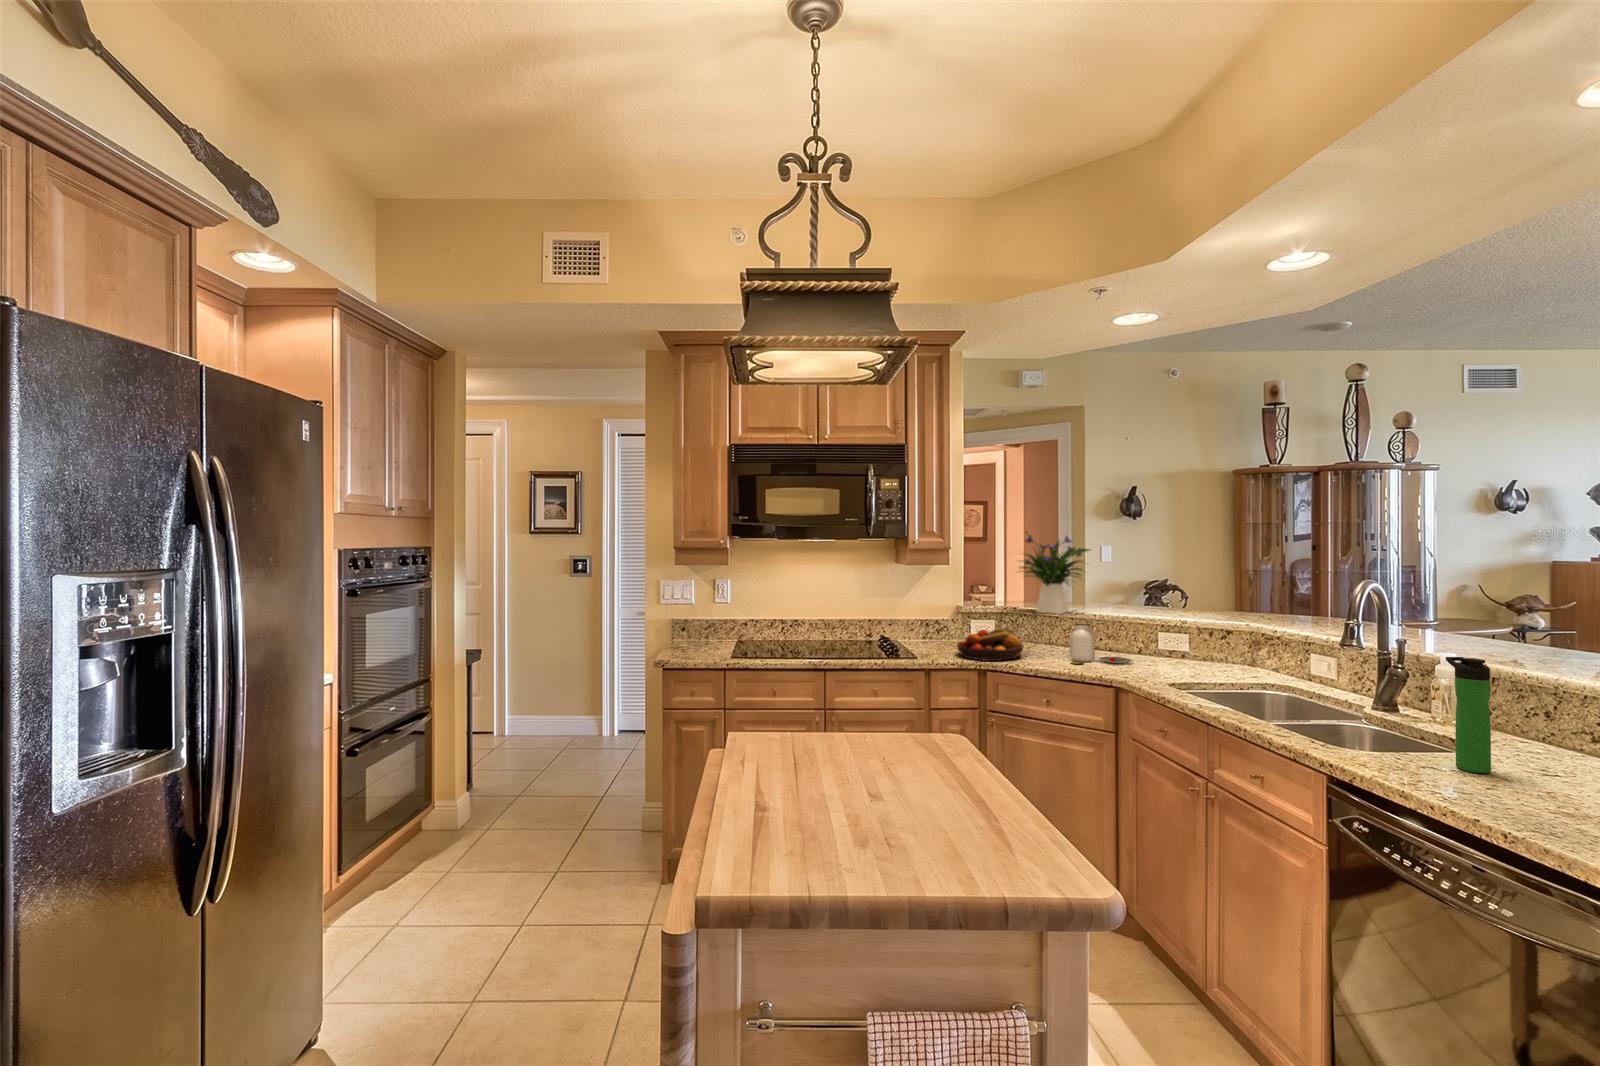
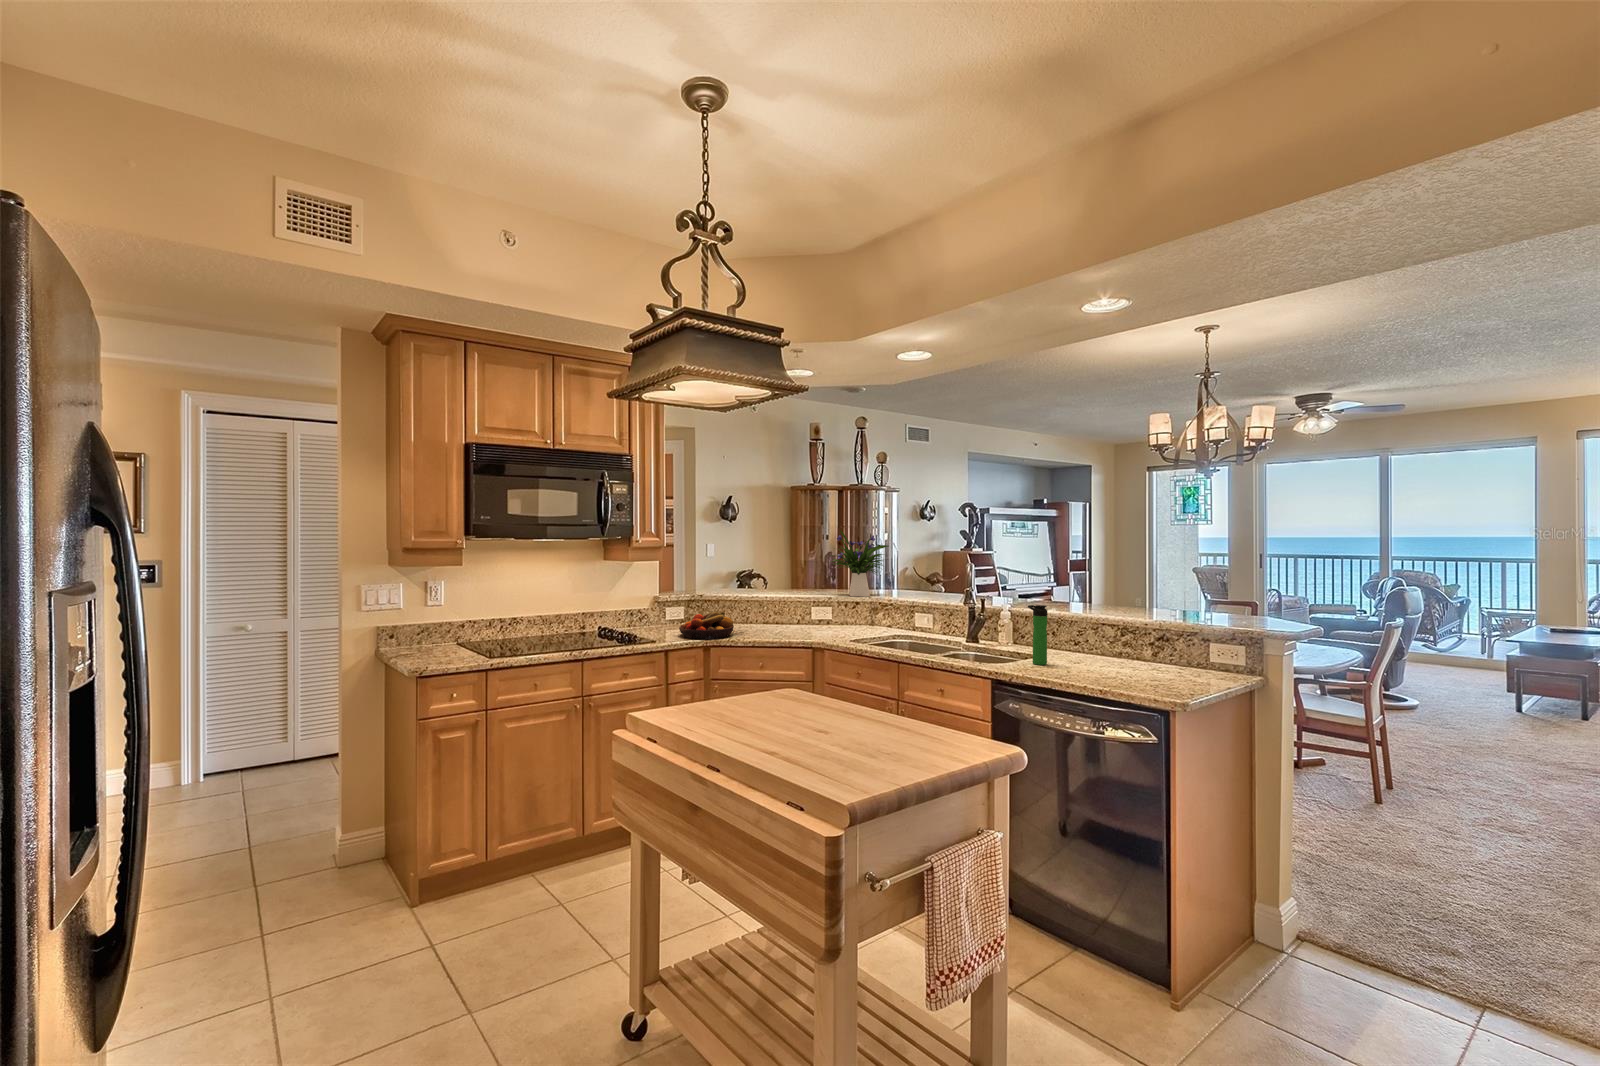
flower arrangement: present [1020,532,1090,614] -> present [832,531,888,596]
jar: present [1070,624,1131,664] -> none [766,604,811,635]

